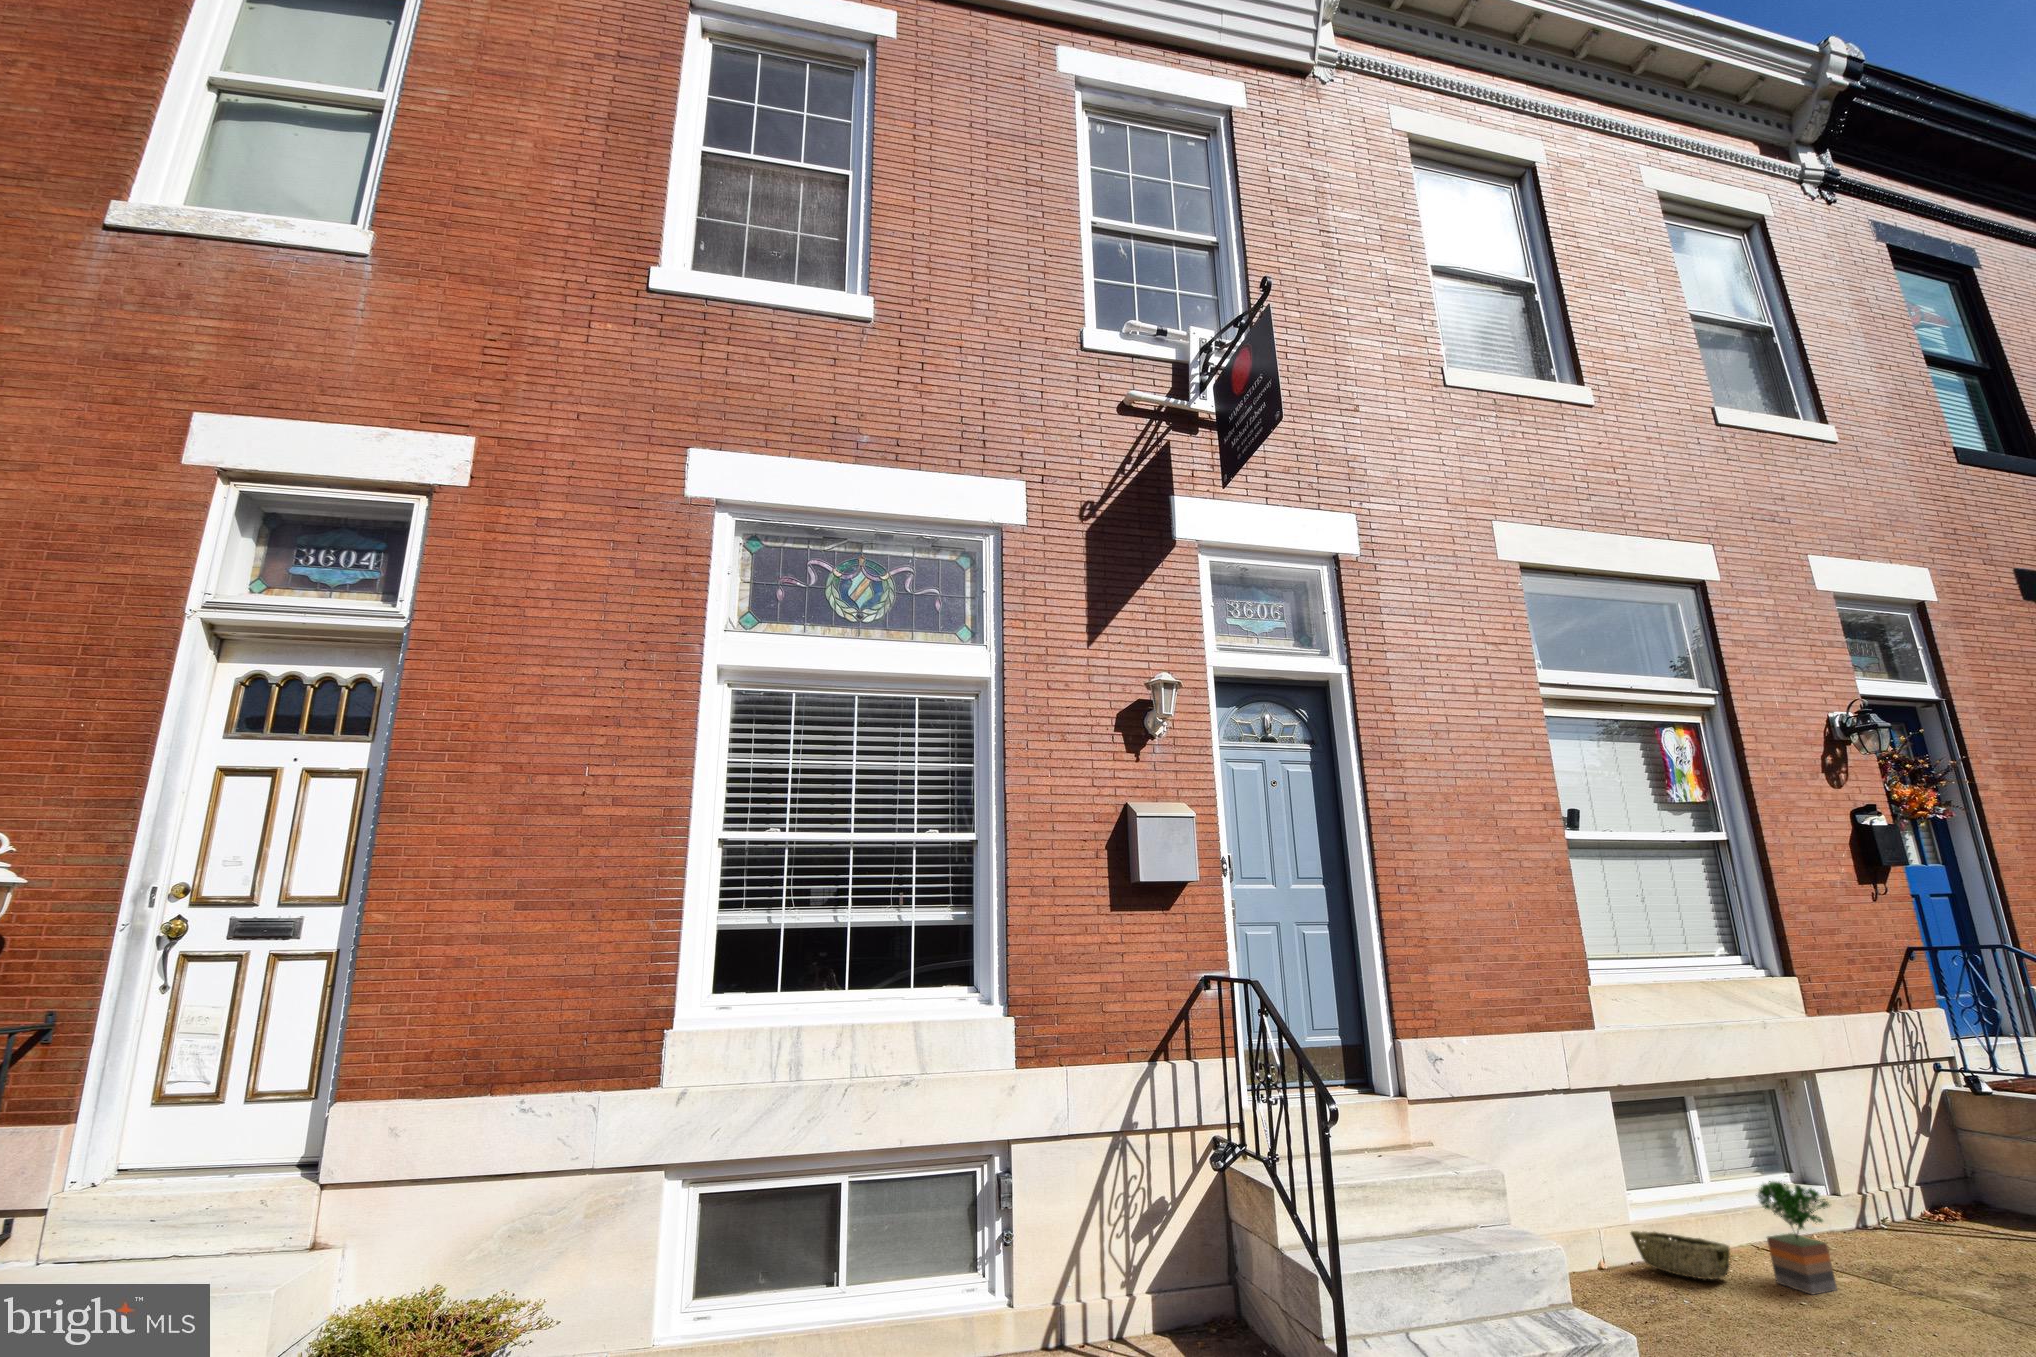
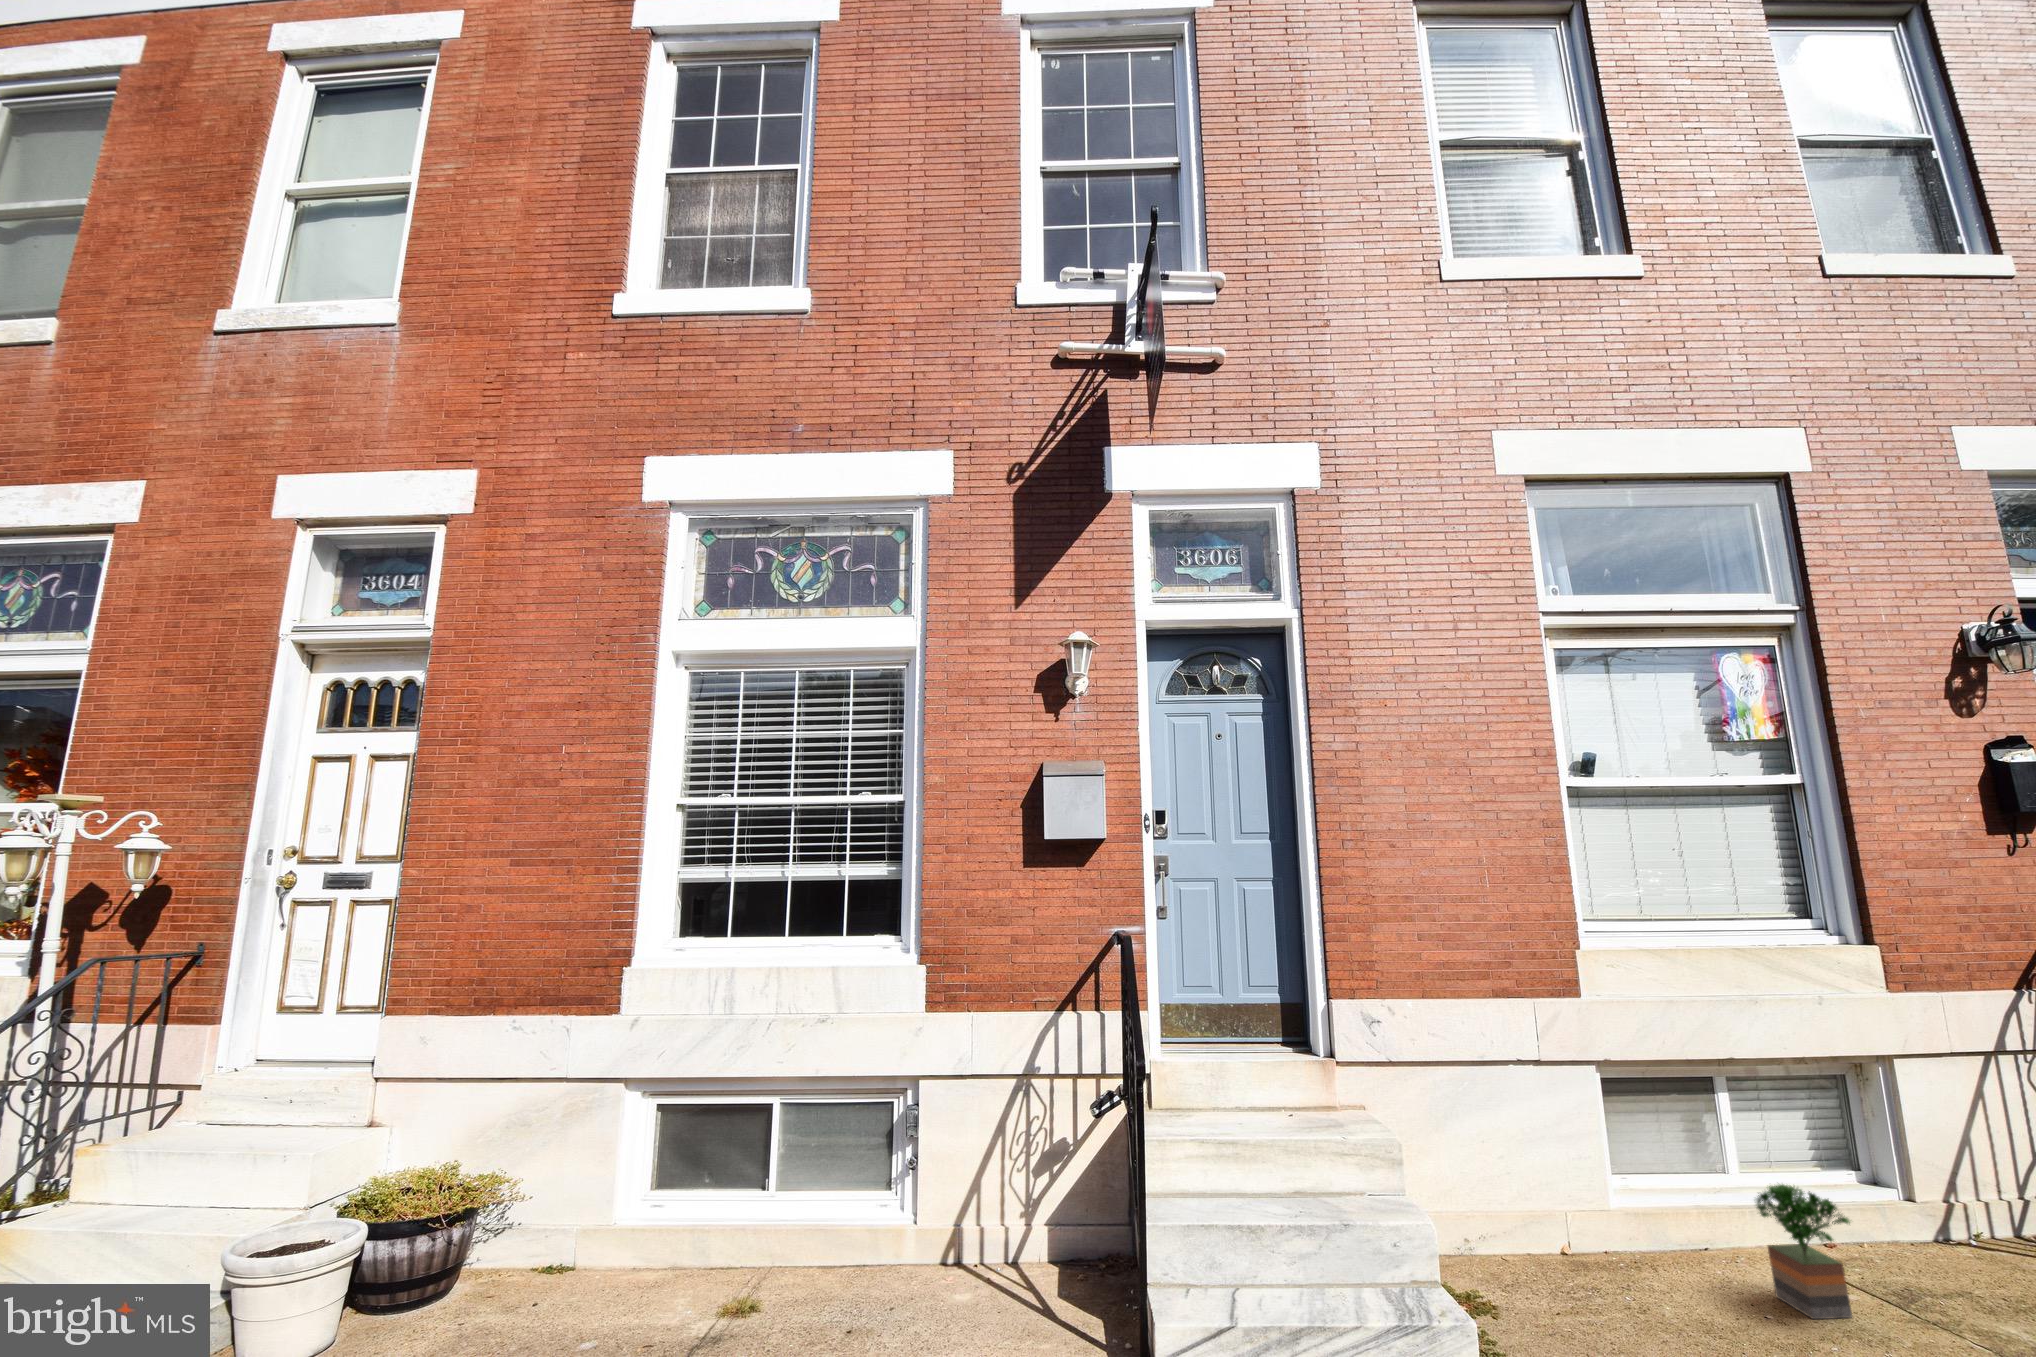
woven basket: present [1631,1231,1730,1280] -> none [1606,1216,1720,1283]

